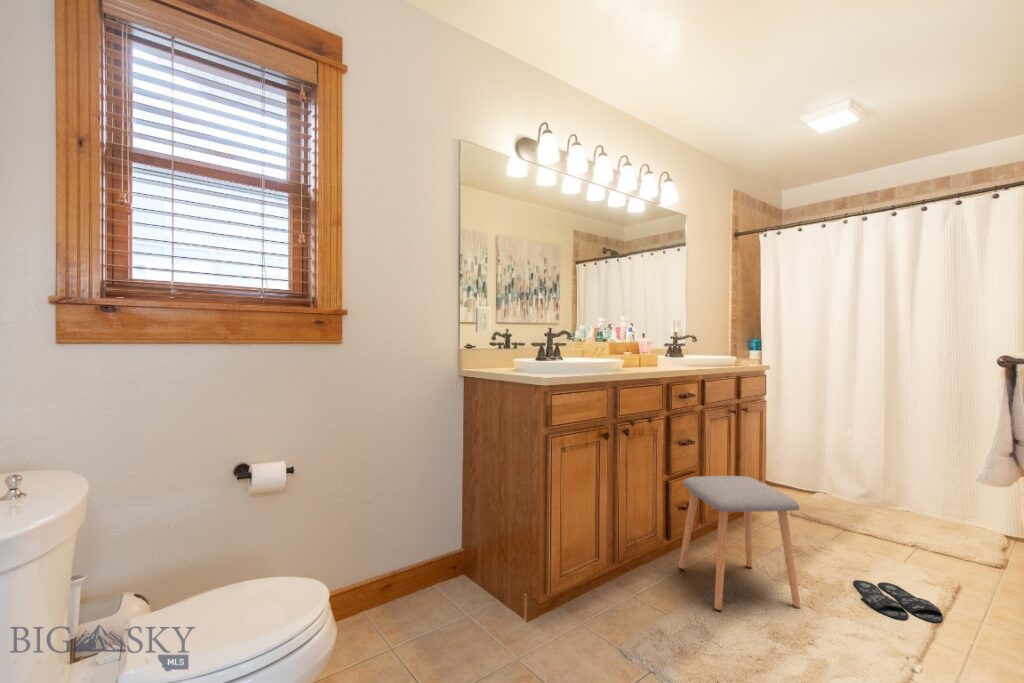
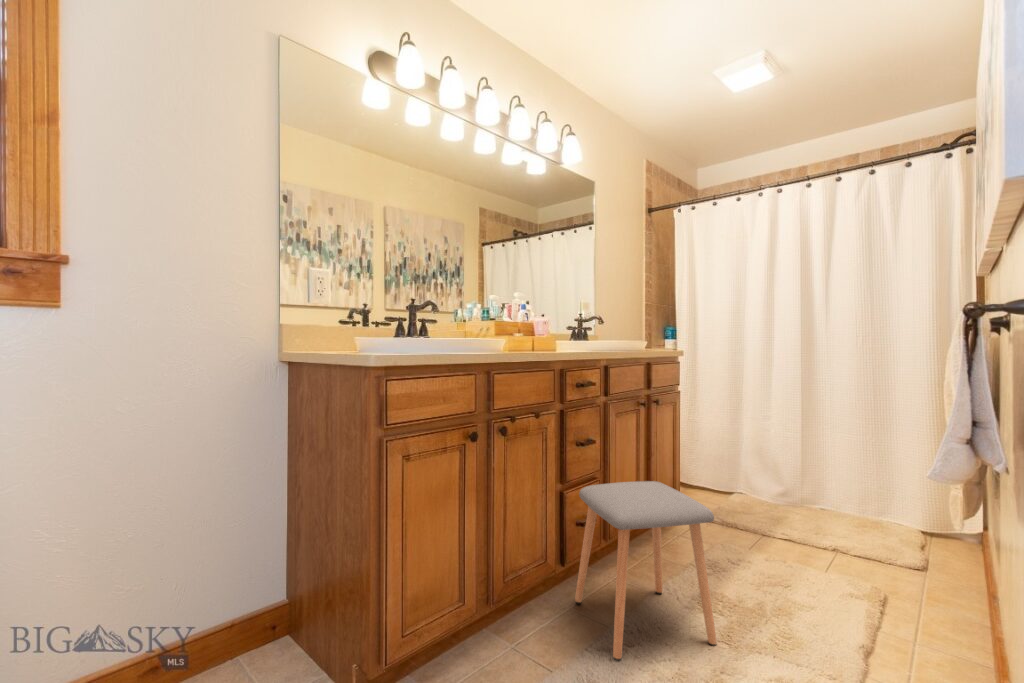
slippers: present [853,580,943,623] -> none [775,599,875,650]

